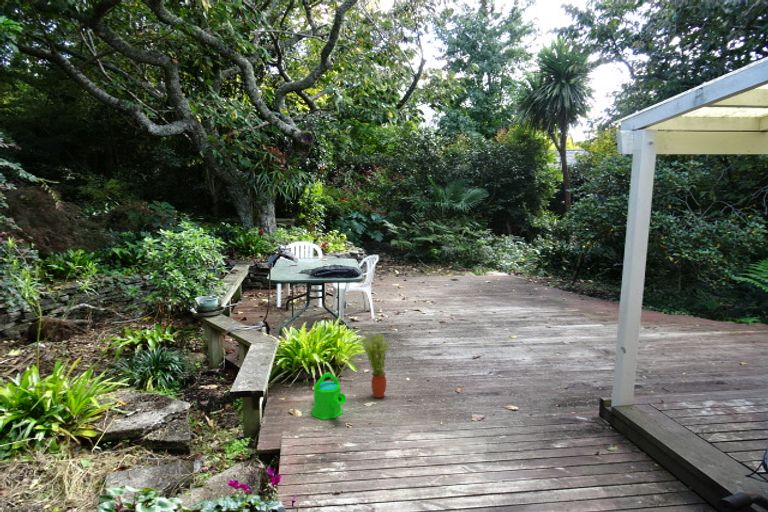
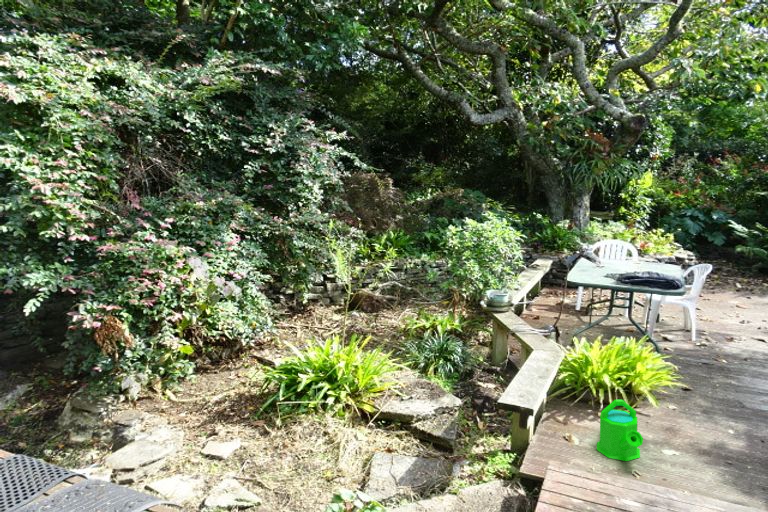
potted plant: present [363,329,389,398] -> none [675,350,725,451]

